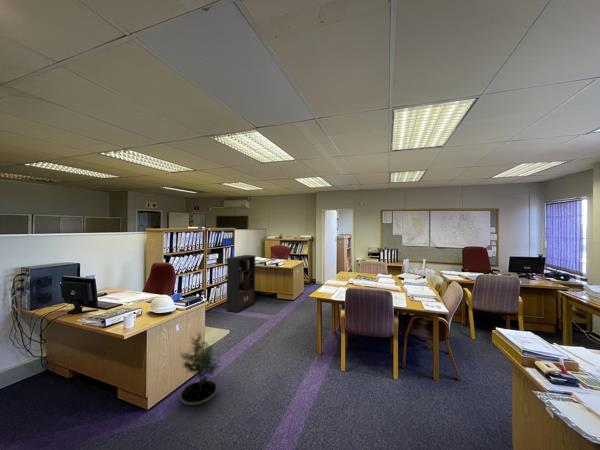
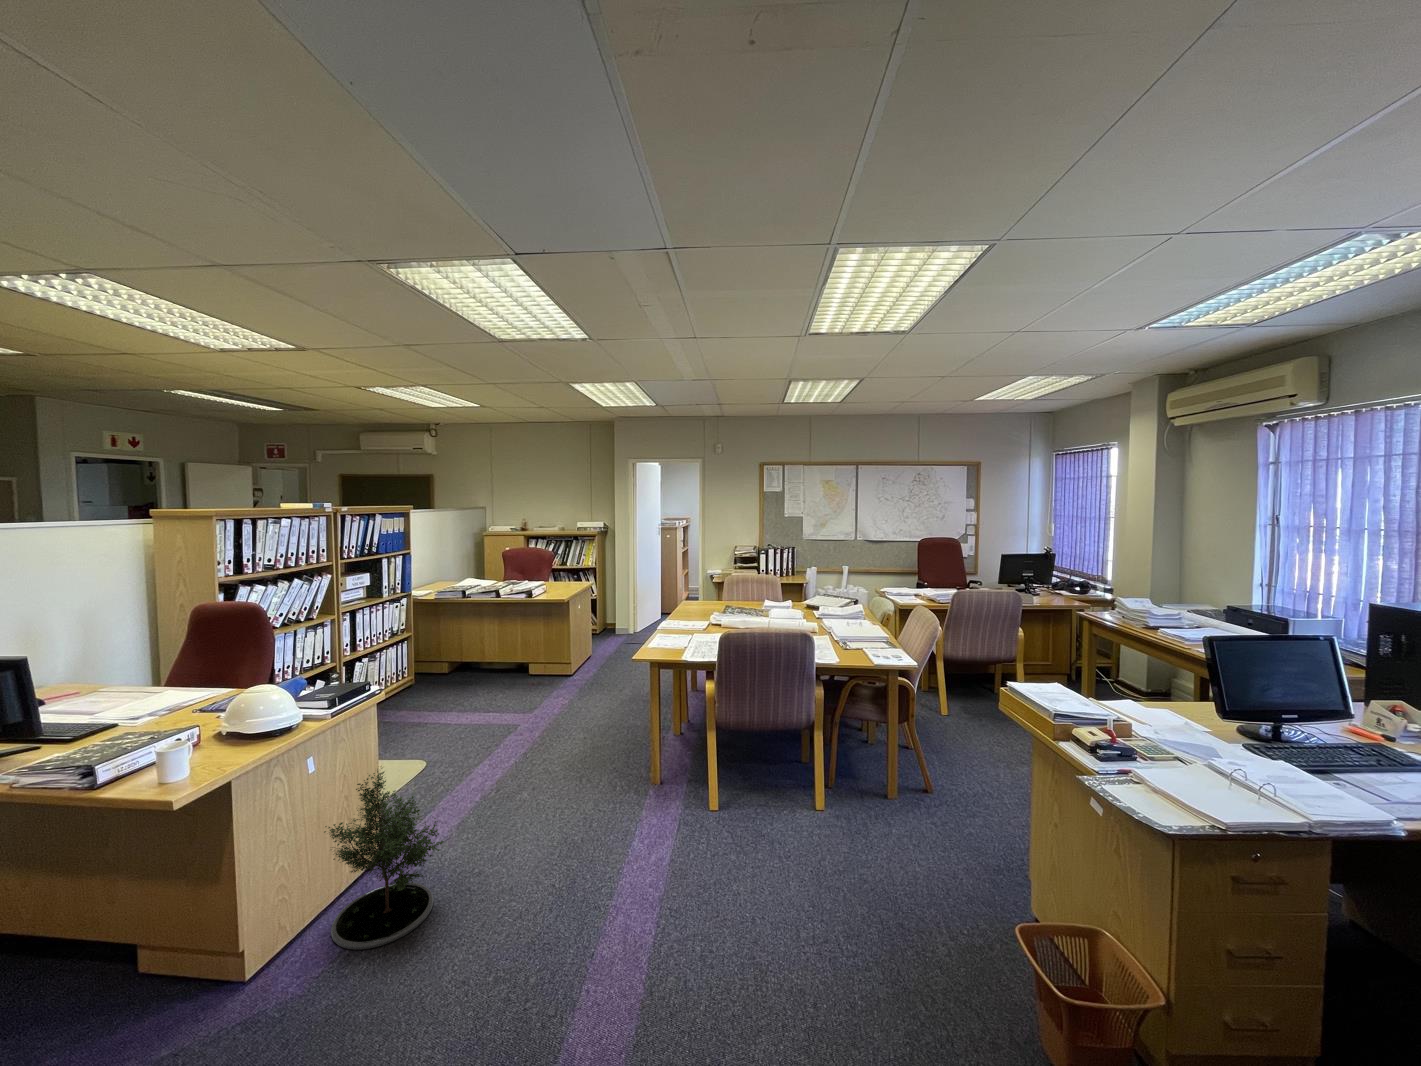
bookcase: present [226,255,255,312] -> none [398,573,474,717]

